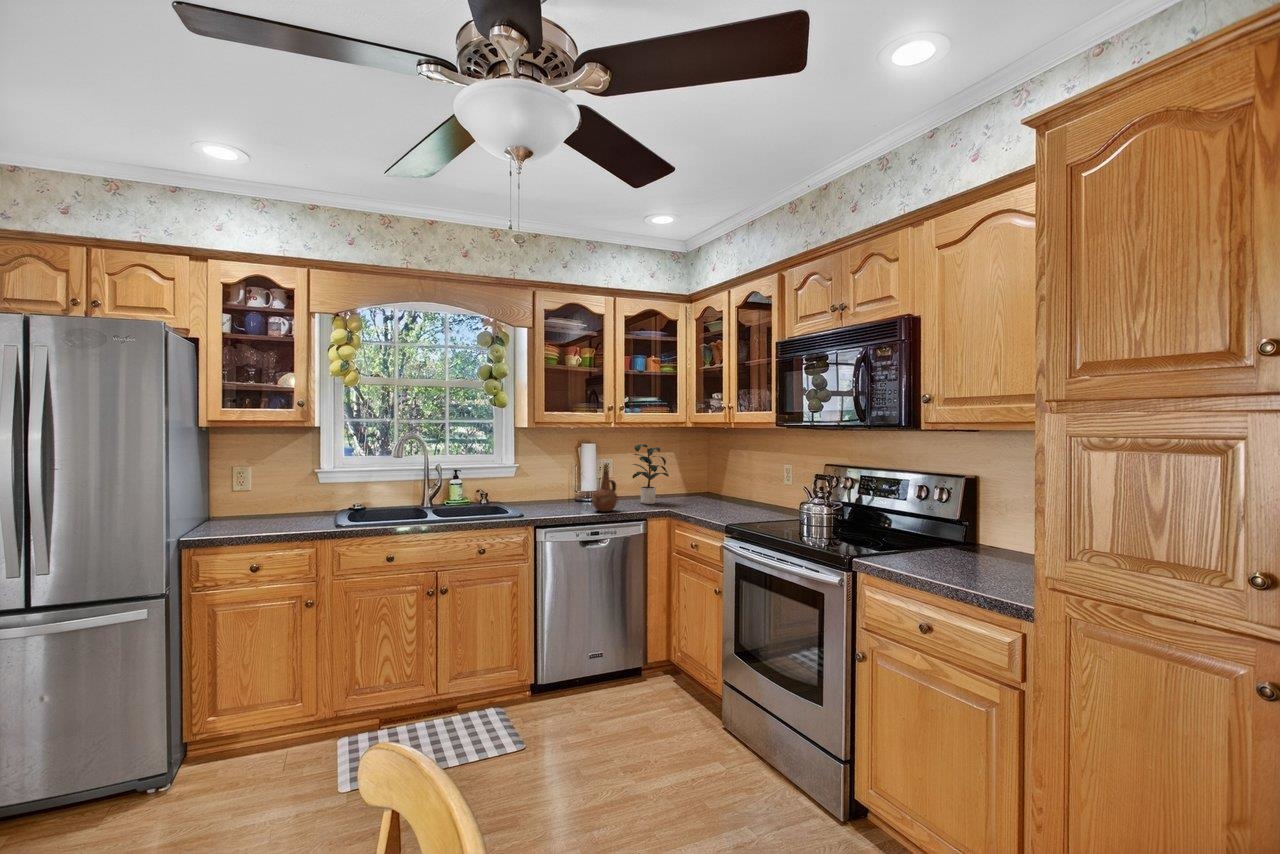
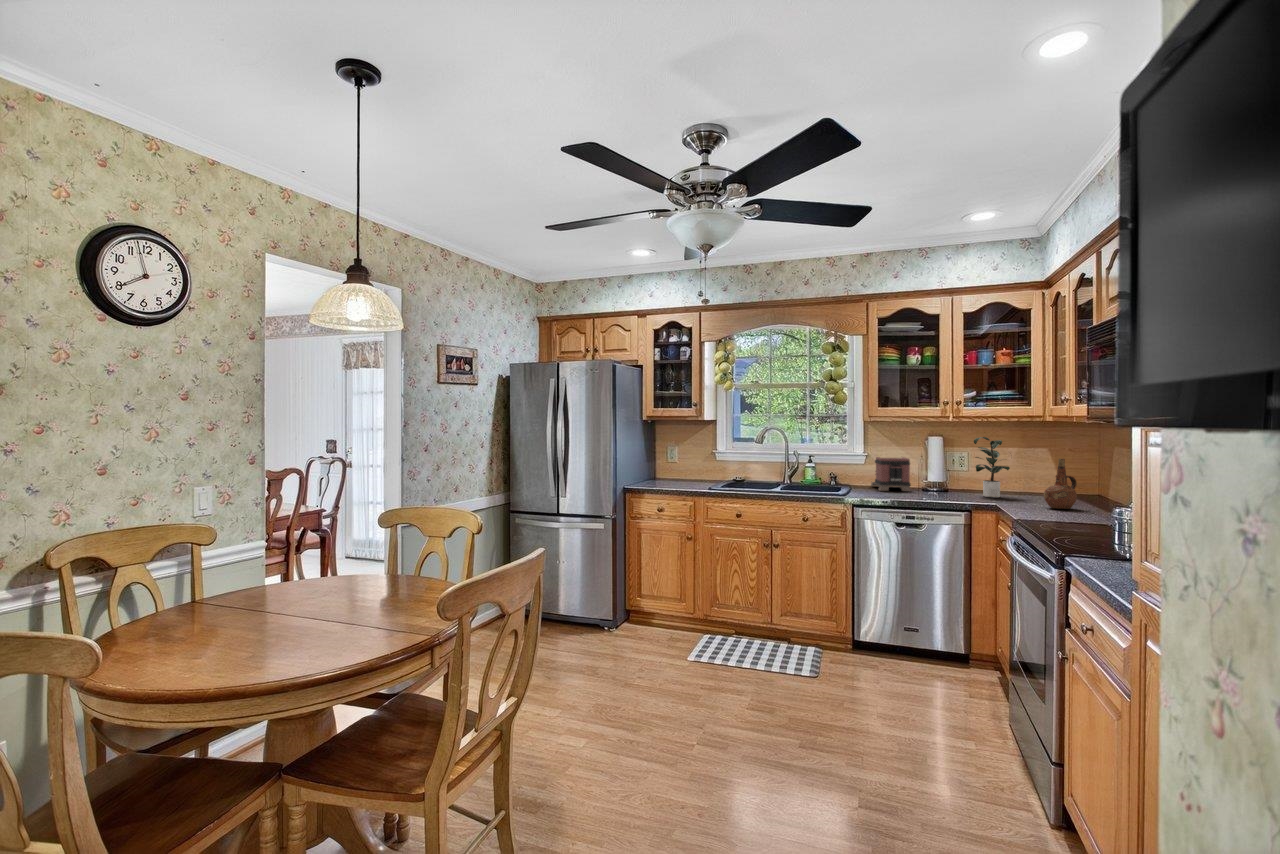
toaster: none [516,464,570,506] -> present [871,457,911,491]
ceramic pitcher: present [592,464,618,511] -> present [1044,459,1077,509]

